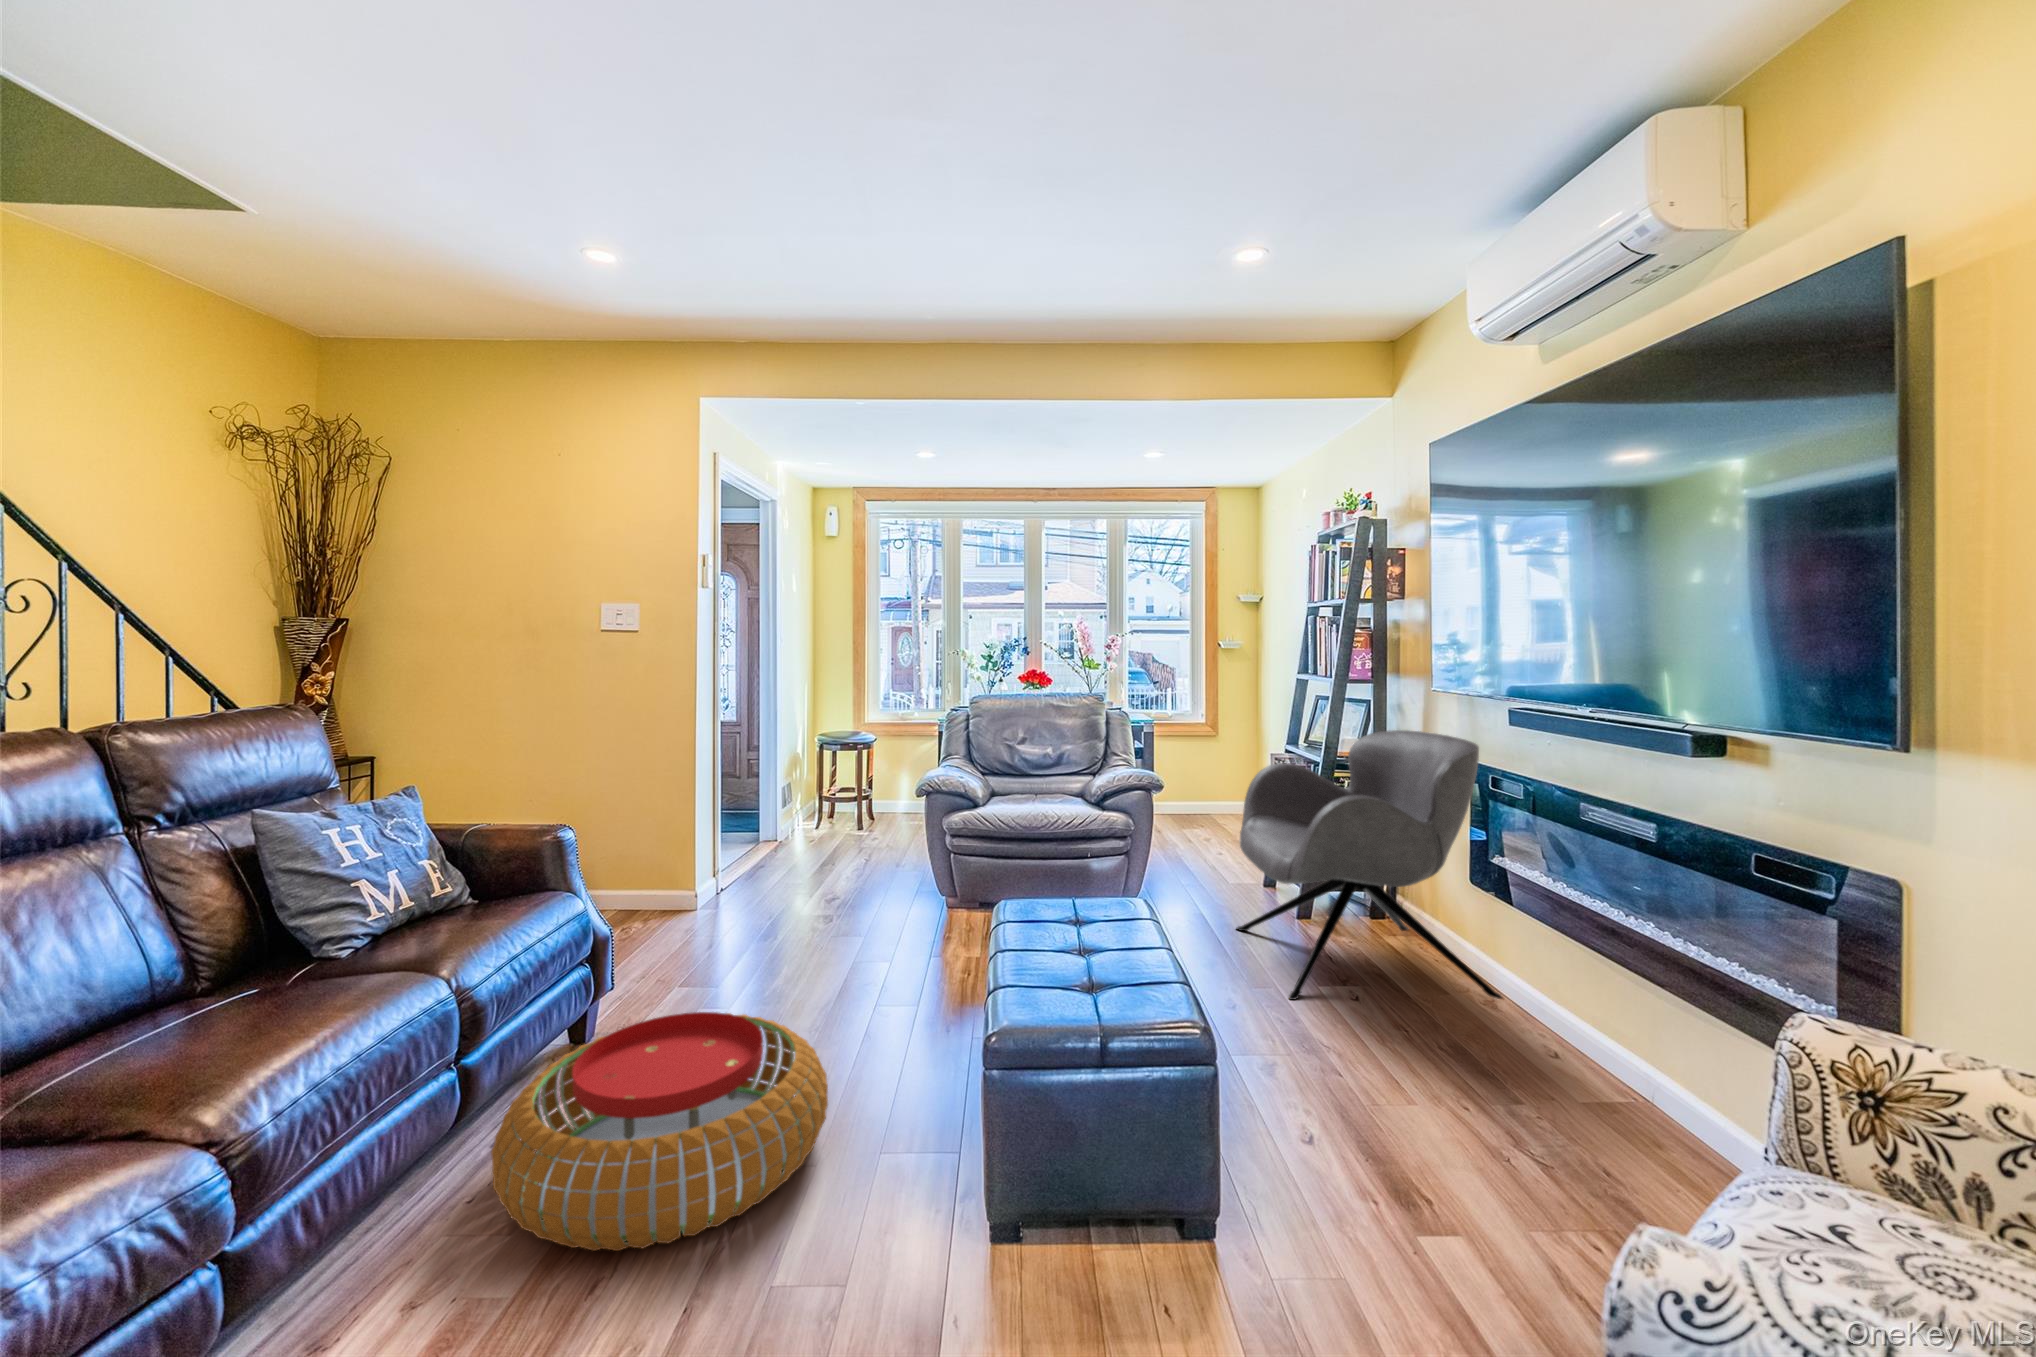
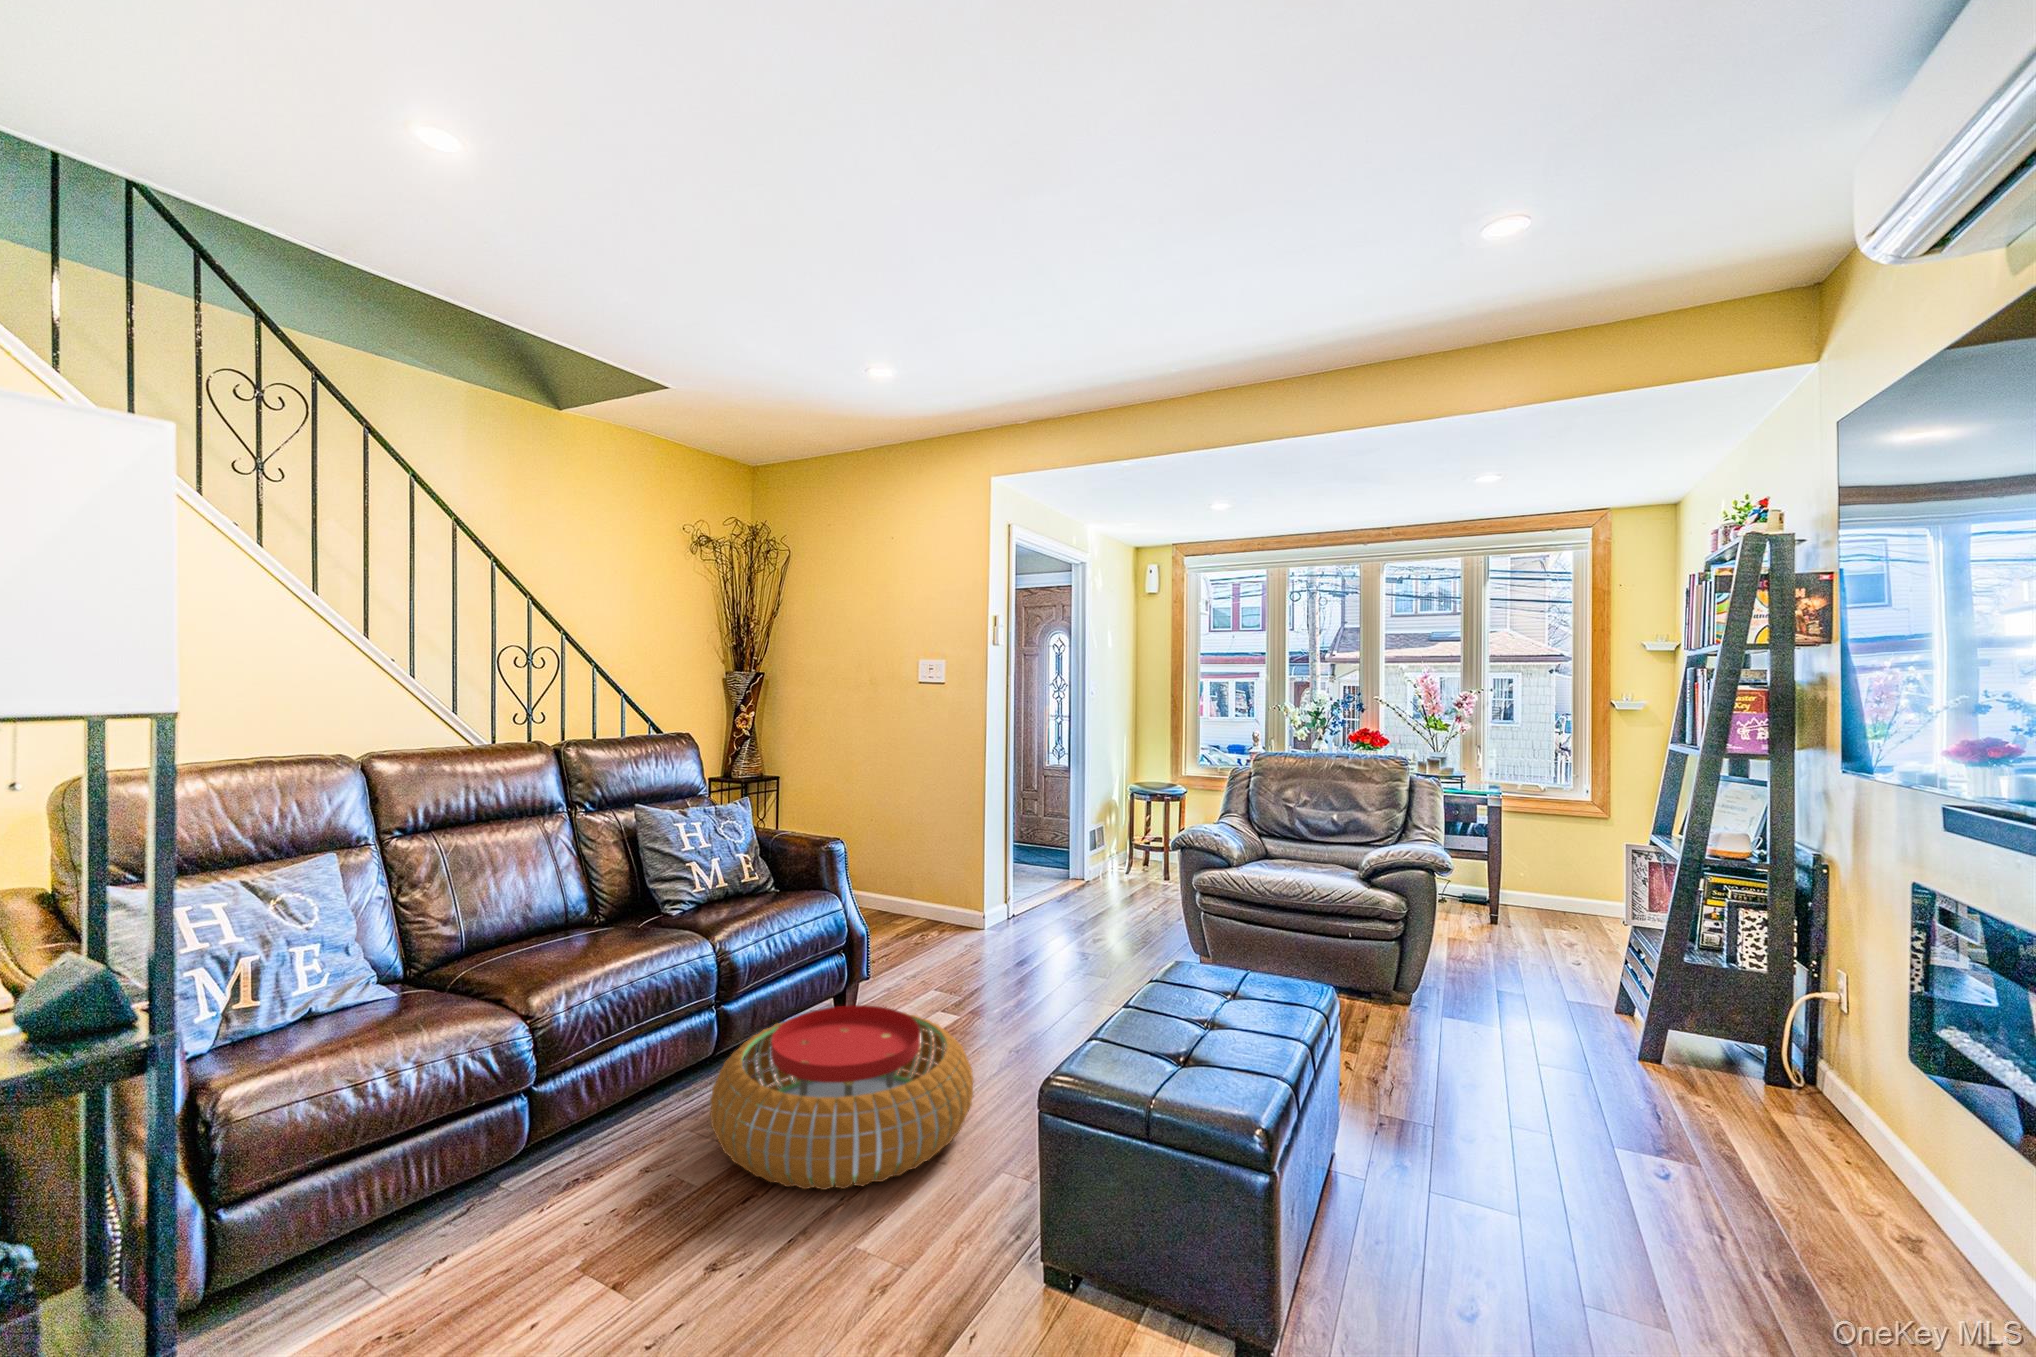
armchair: present [1237,730,1503,1000] -> none [1532,823,1949,1244]

